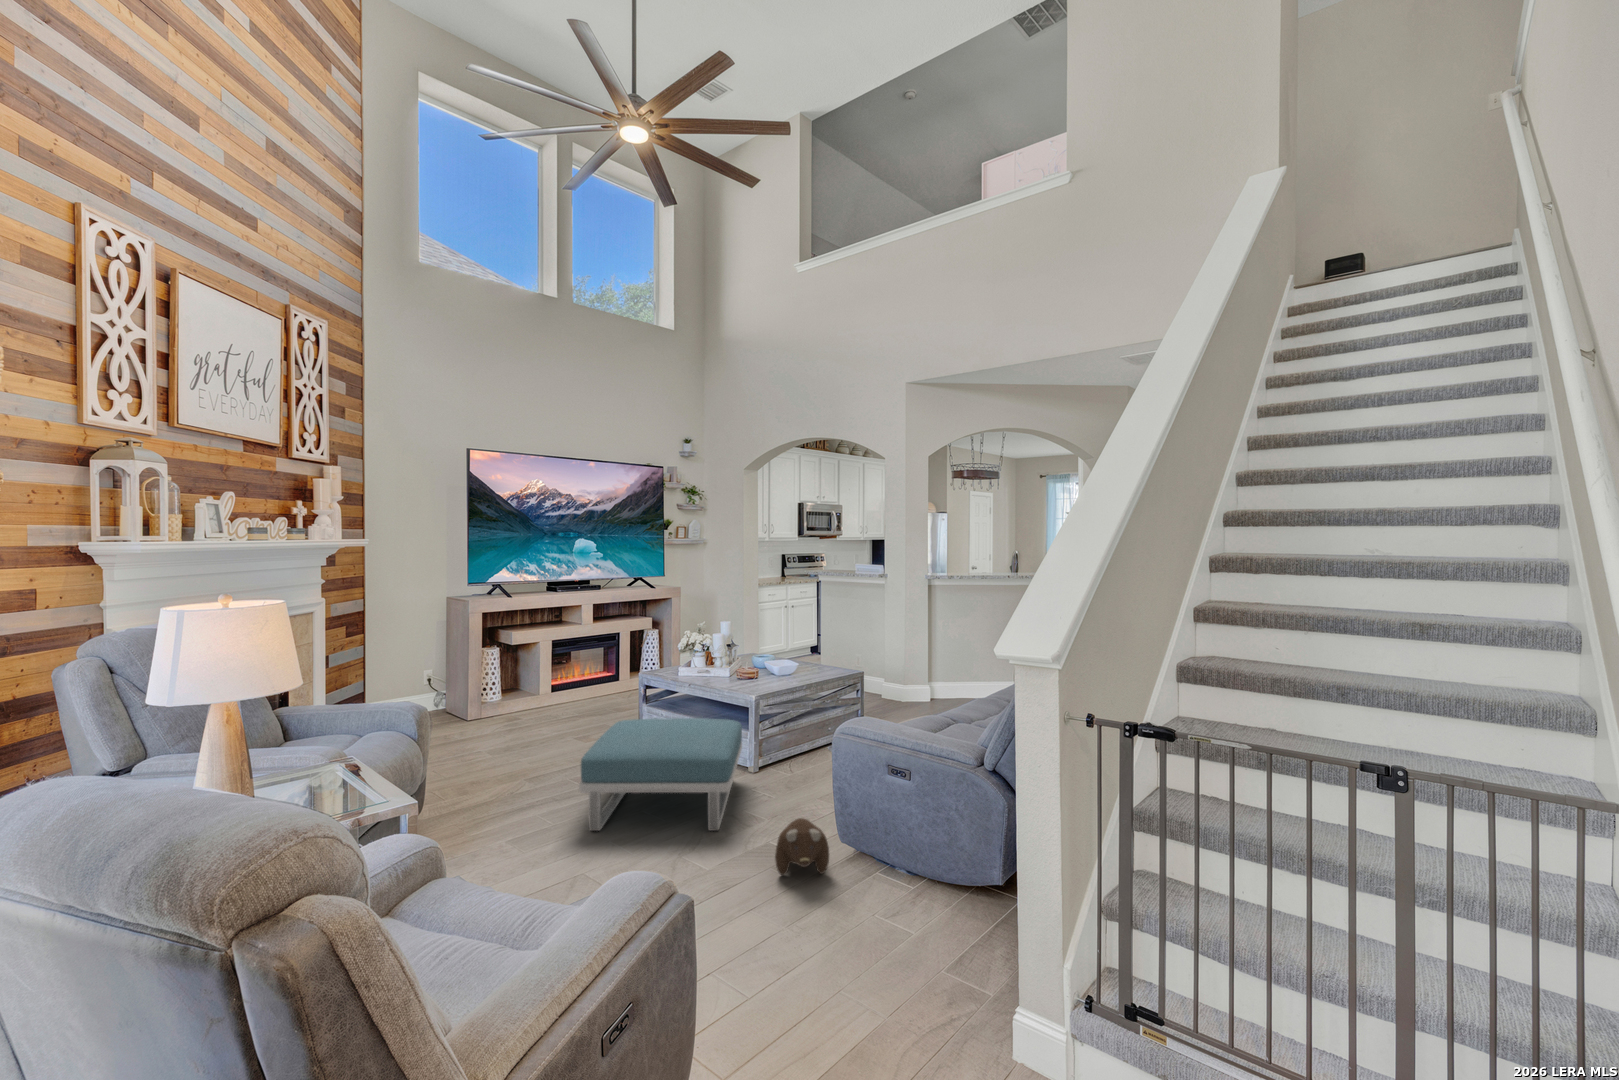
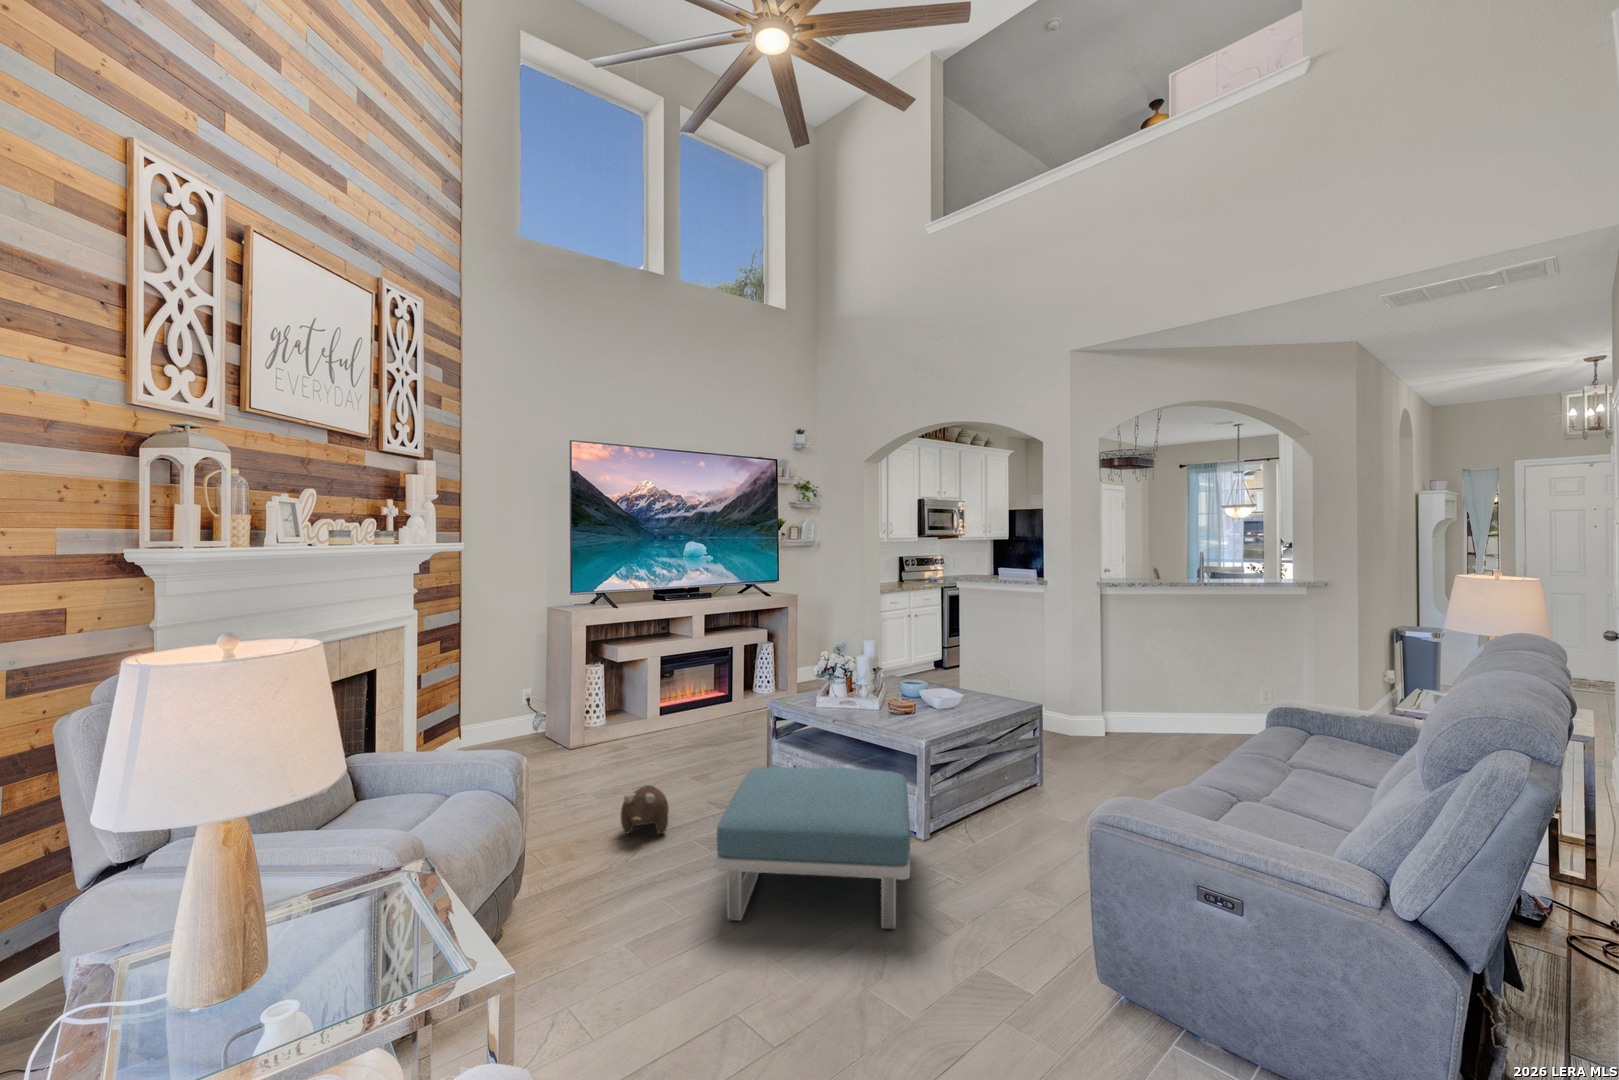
plush toy: present [775,818,829,875] -> present [621,785,669,834]

